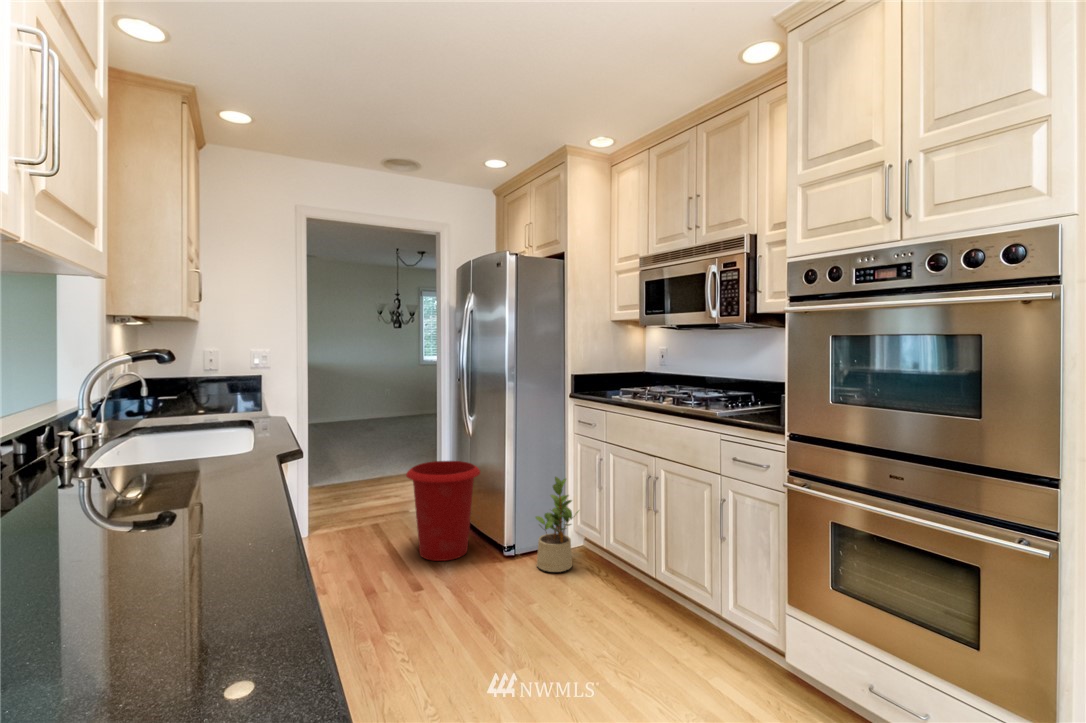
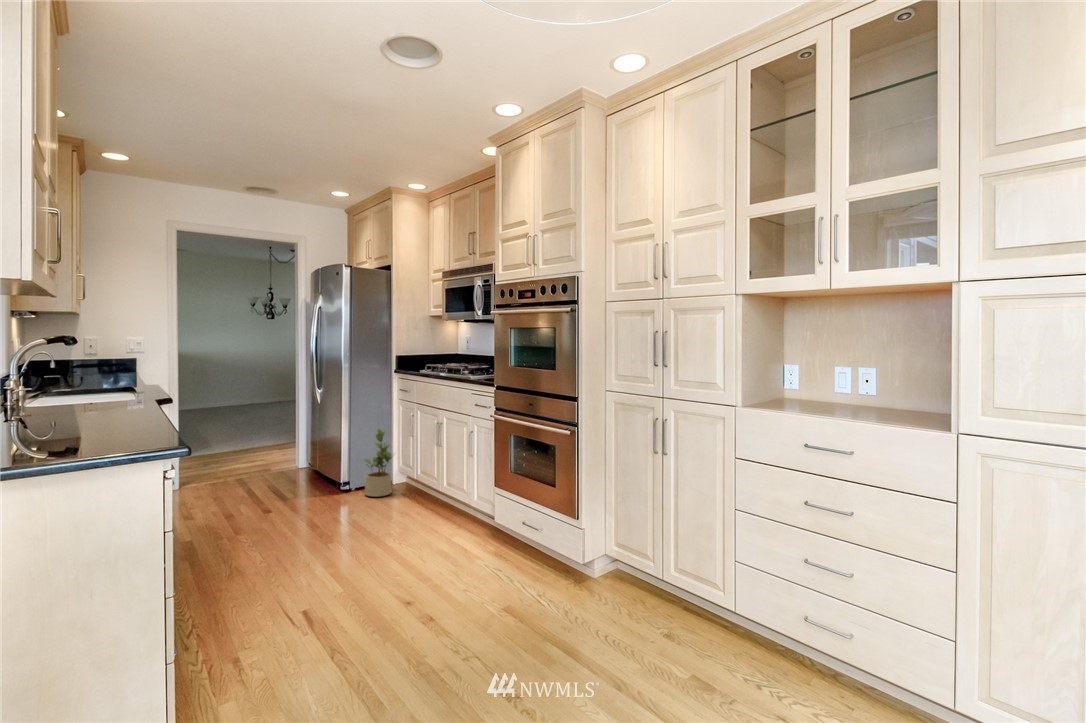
waste bin: present [406,461,480,561] -> none [264,423,324,495]

